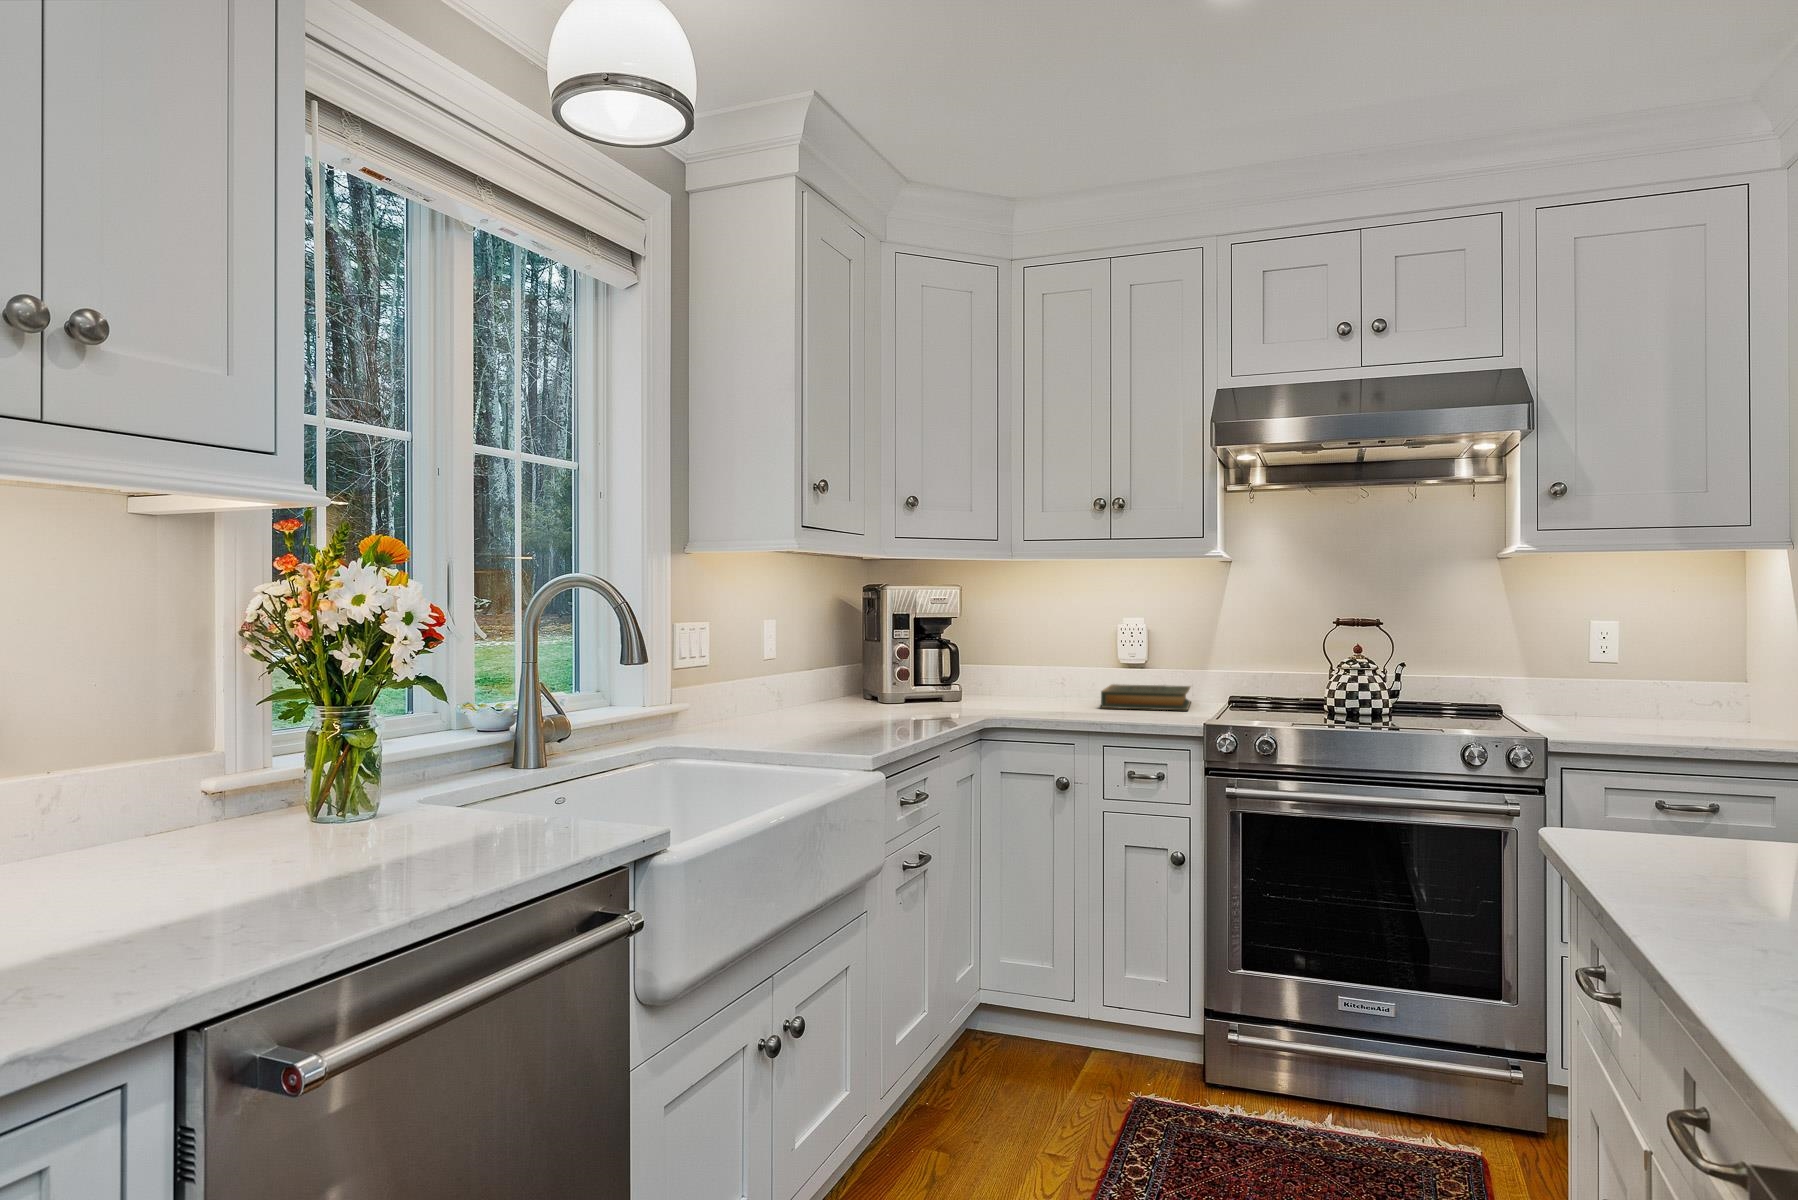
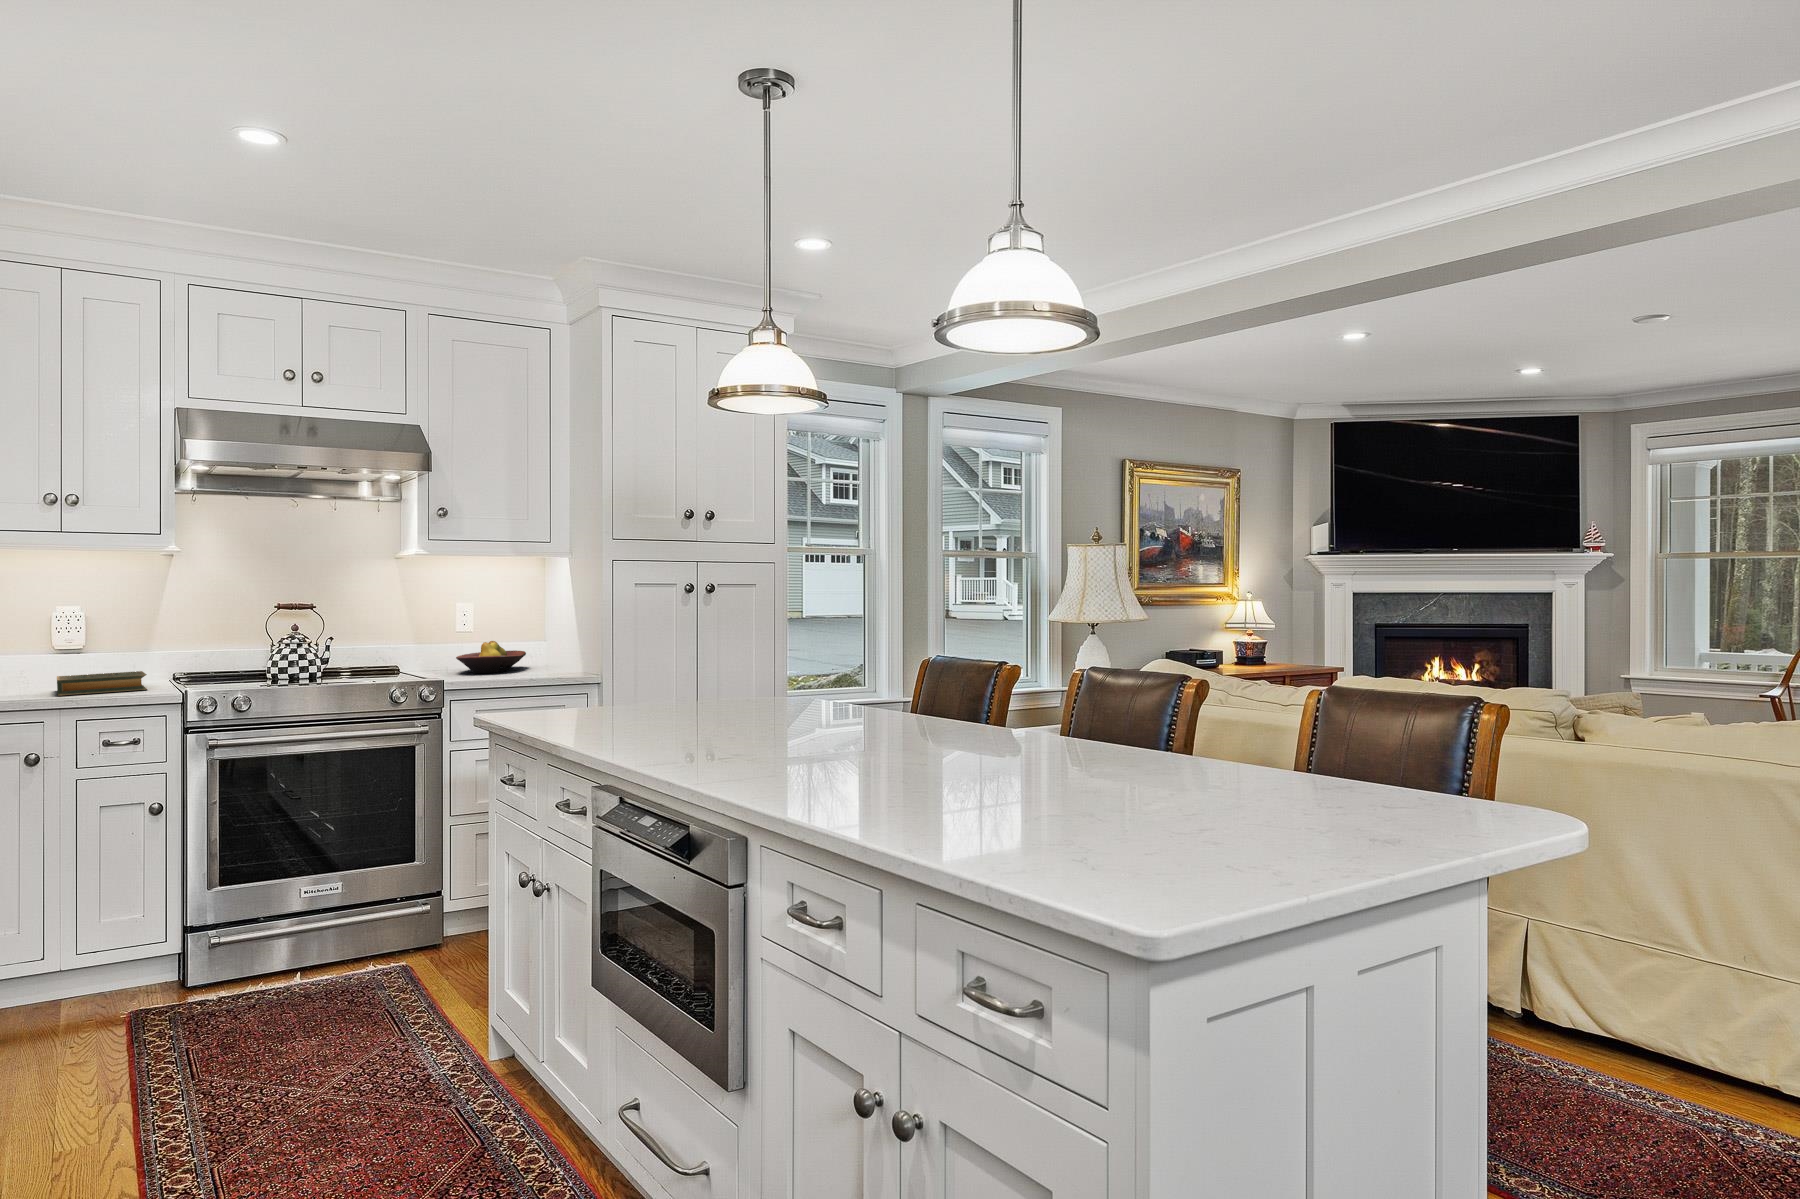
fruit bowl: none [1584,687,1706,739] -> present [456,641,526,673]

